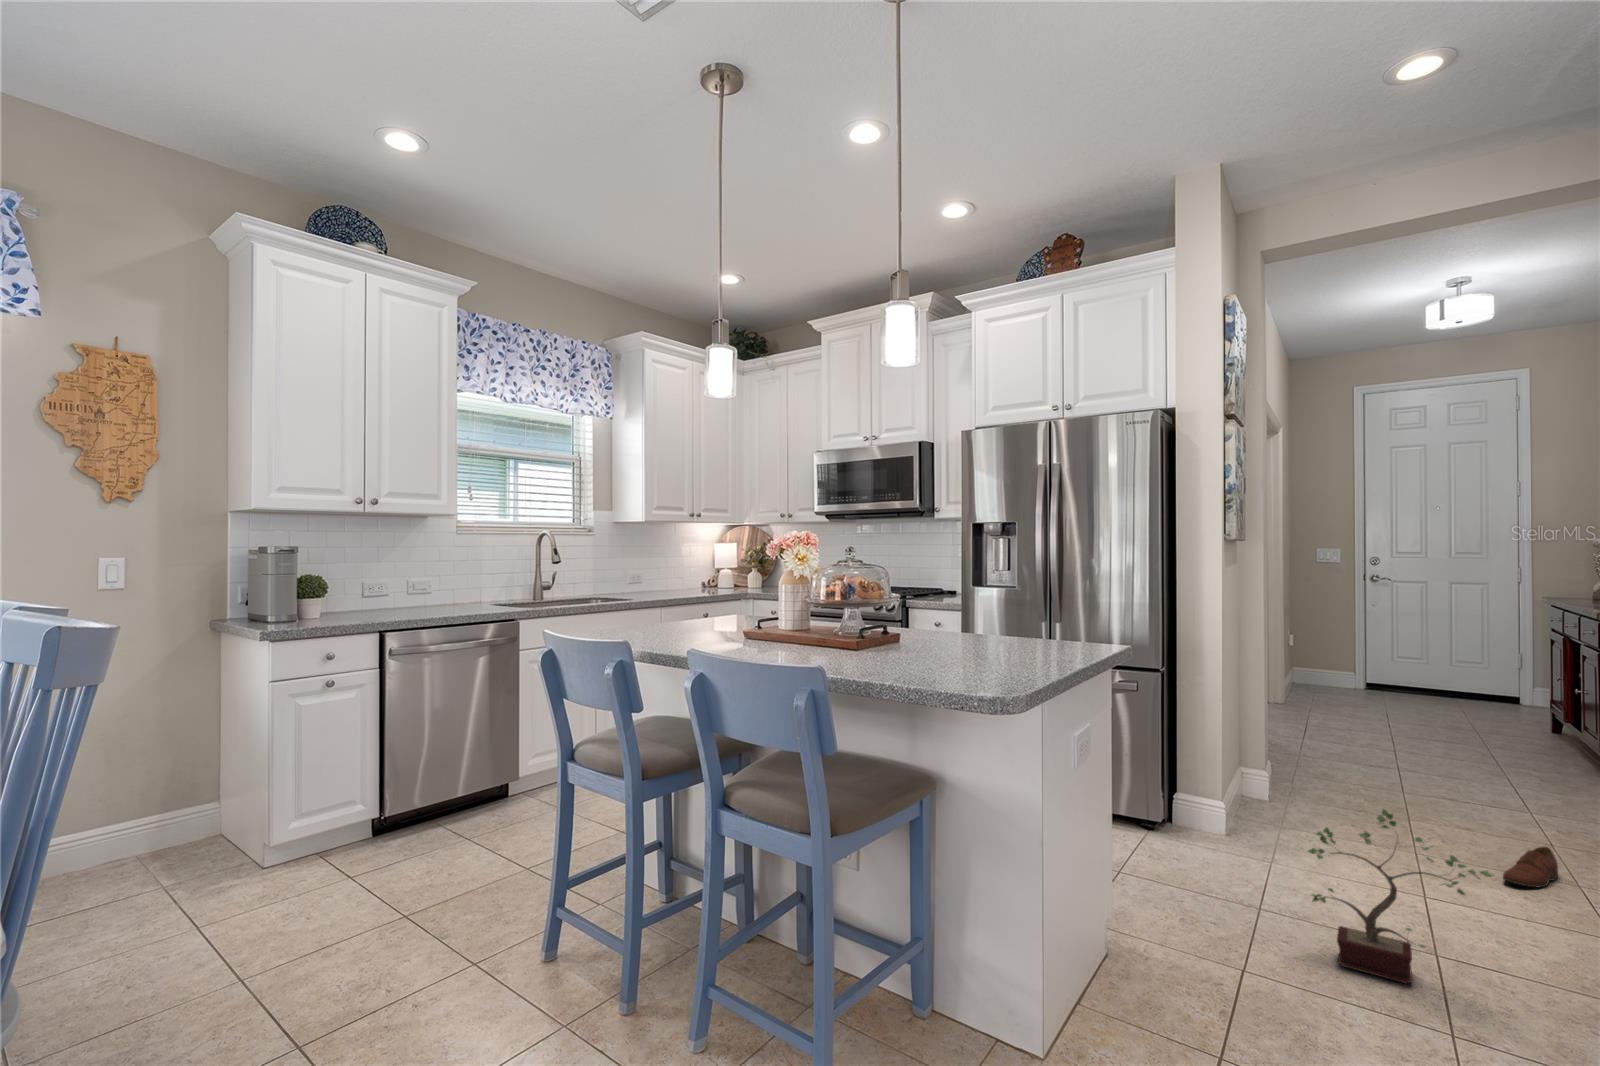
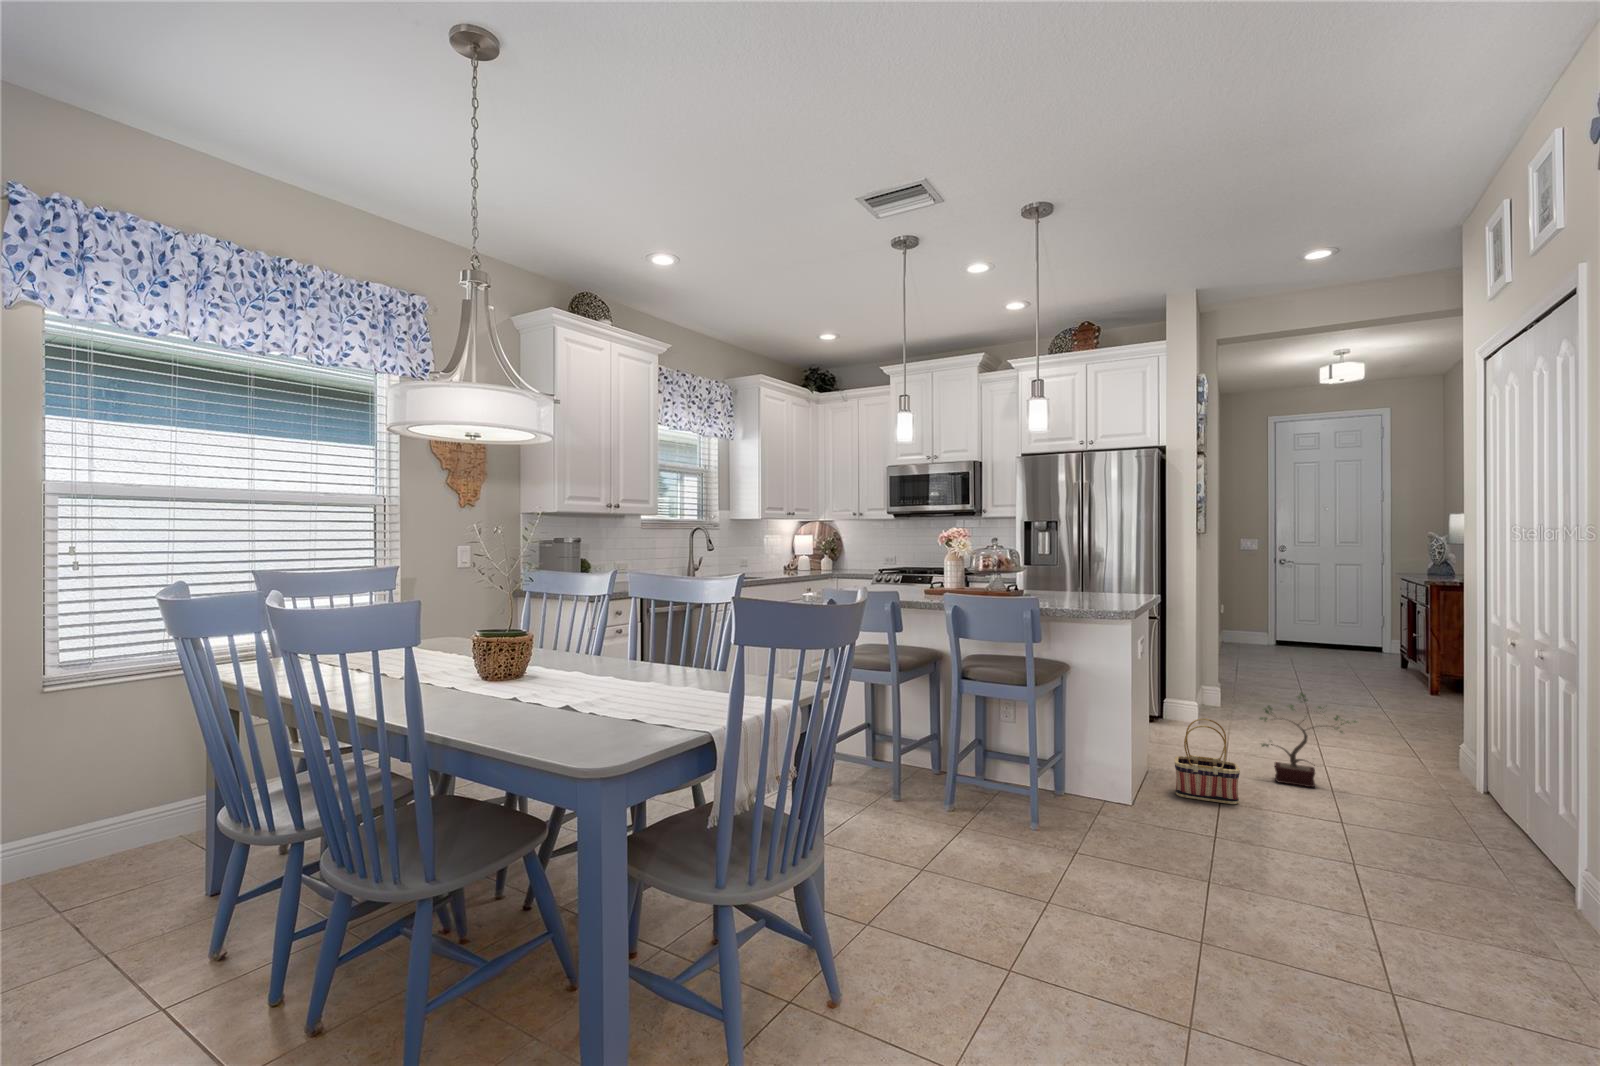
shoe: present [1503,846,1558,887] -> none [1364,726,1396,748]
basket: none [1146,856,1262,1026] -> present [1174,719,1240,804]

